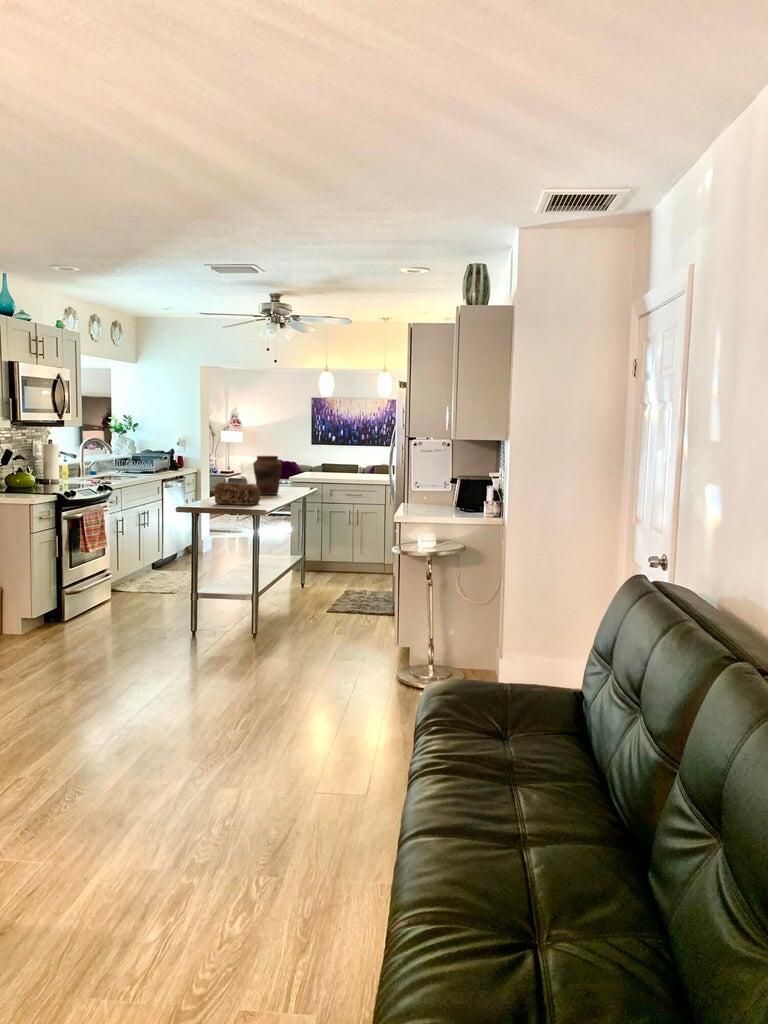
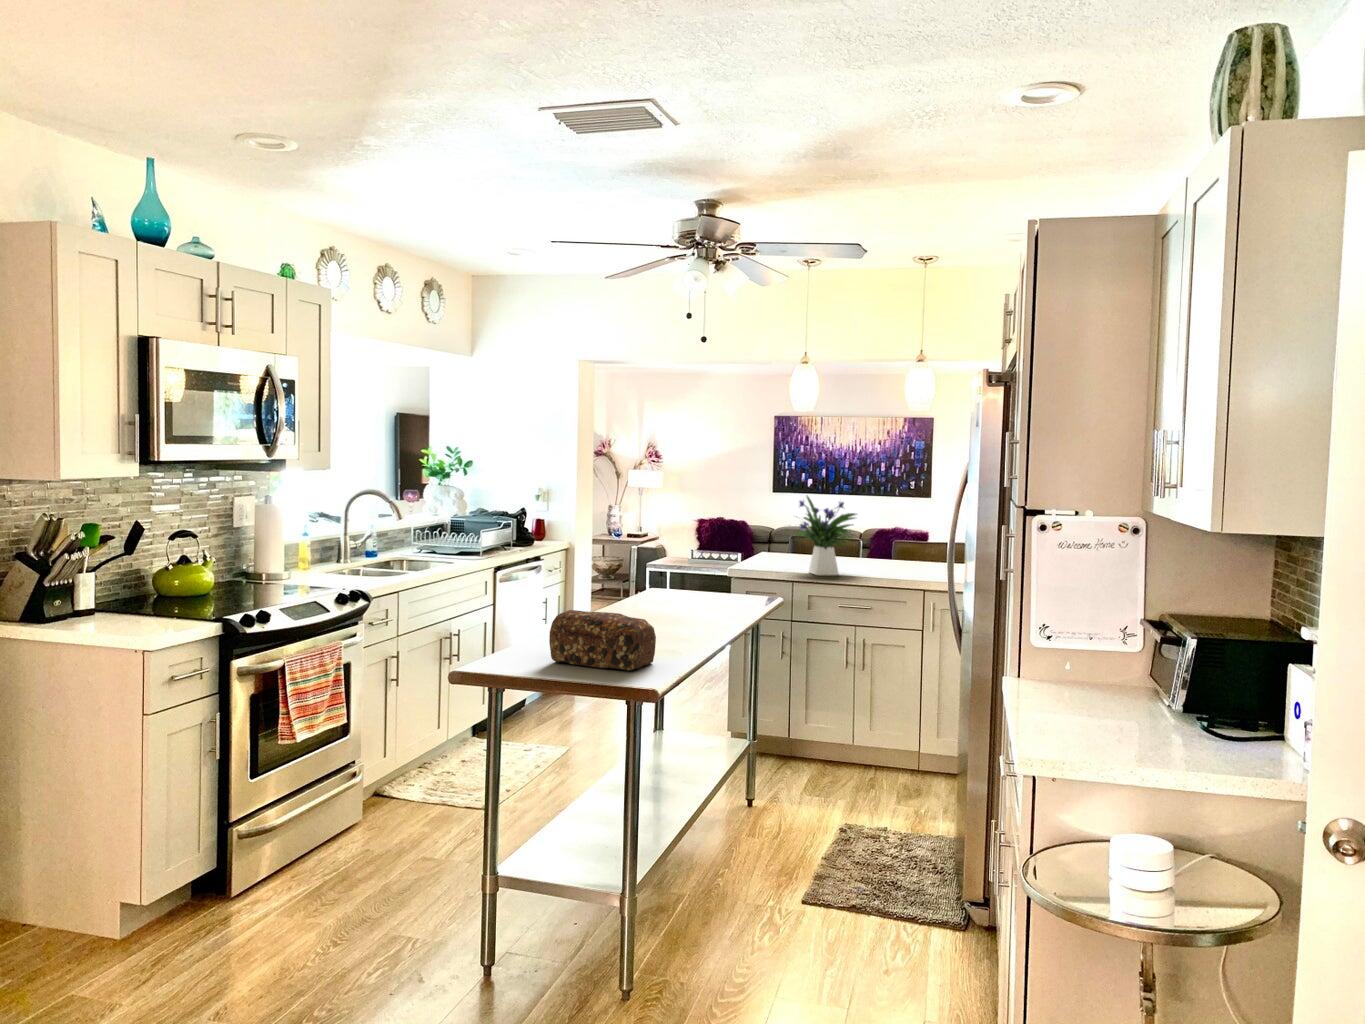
flower arrangement: none [317,439,355,480] -> present [795,496,856,575]
vase: present [253,456,282,495] -> none [651,539,712,626]

